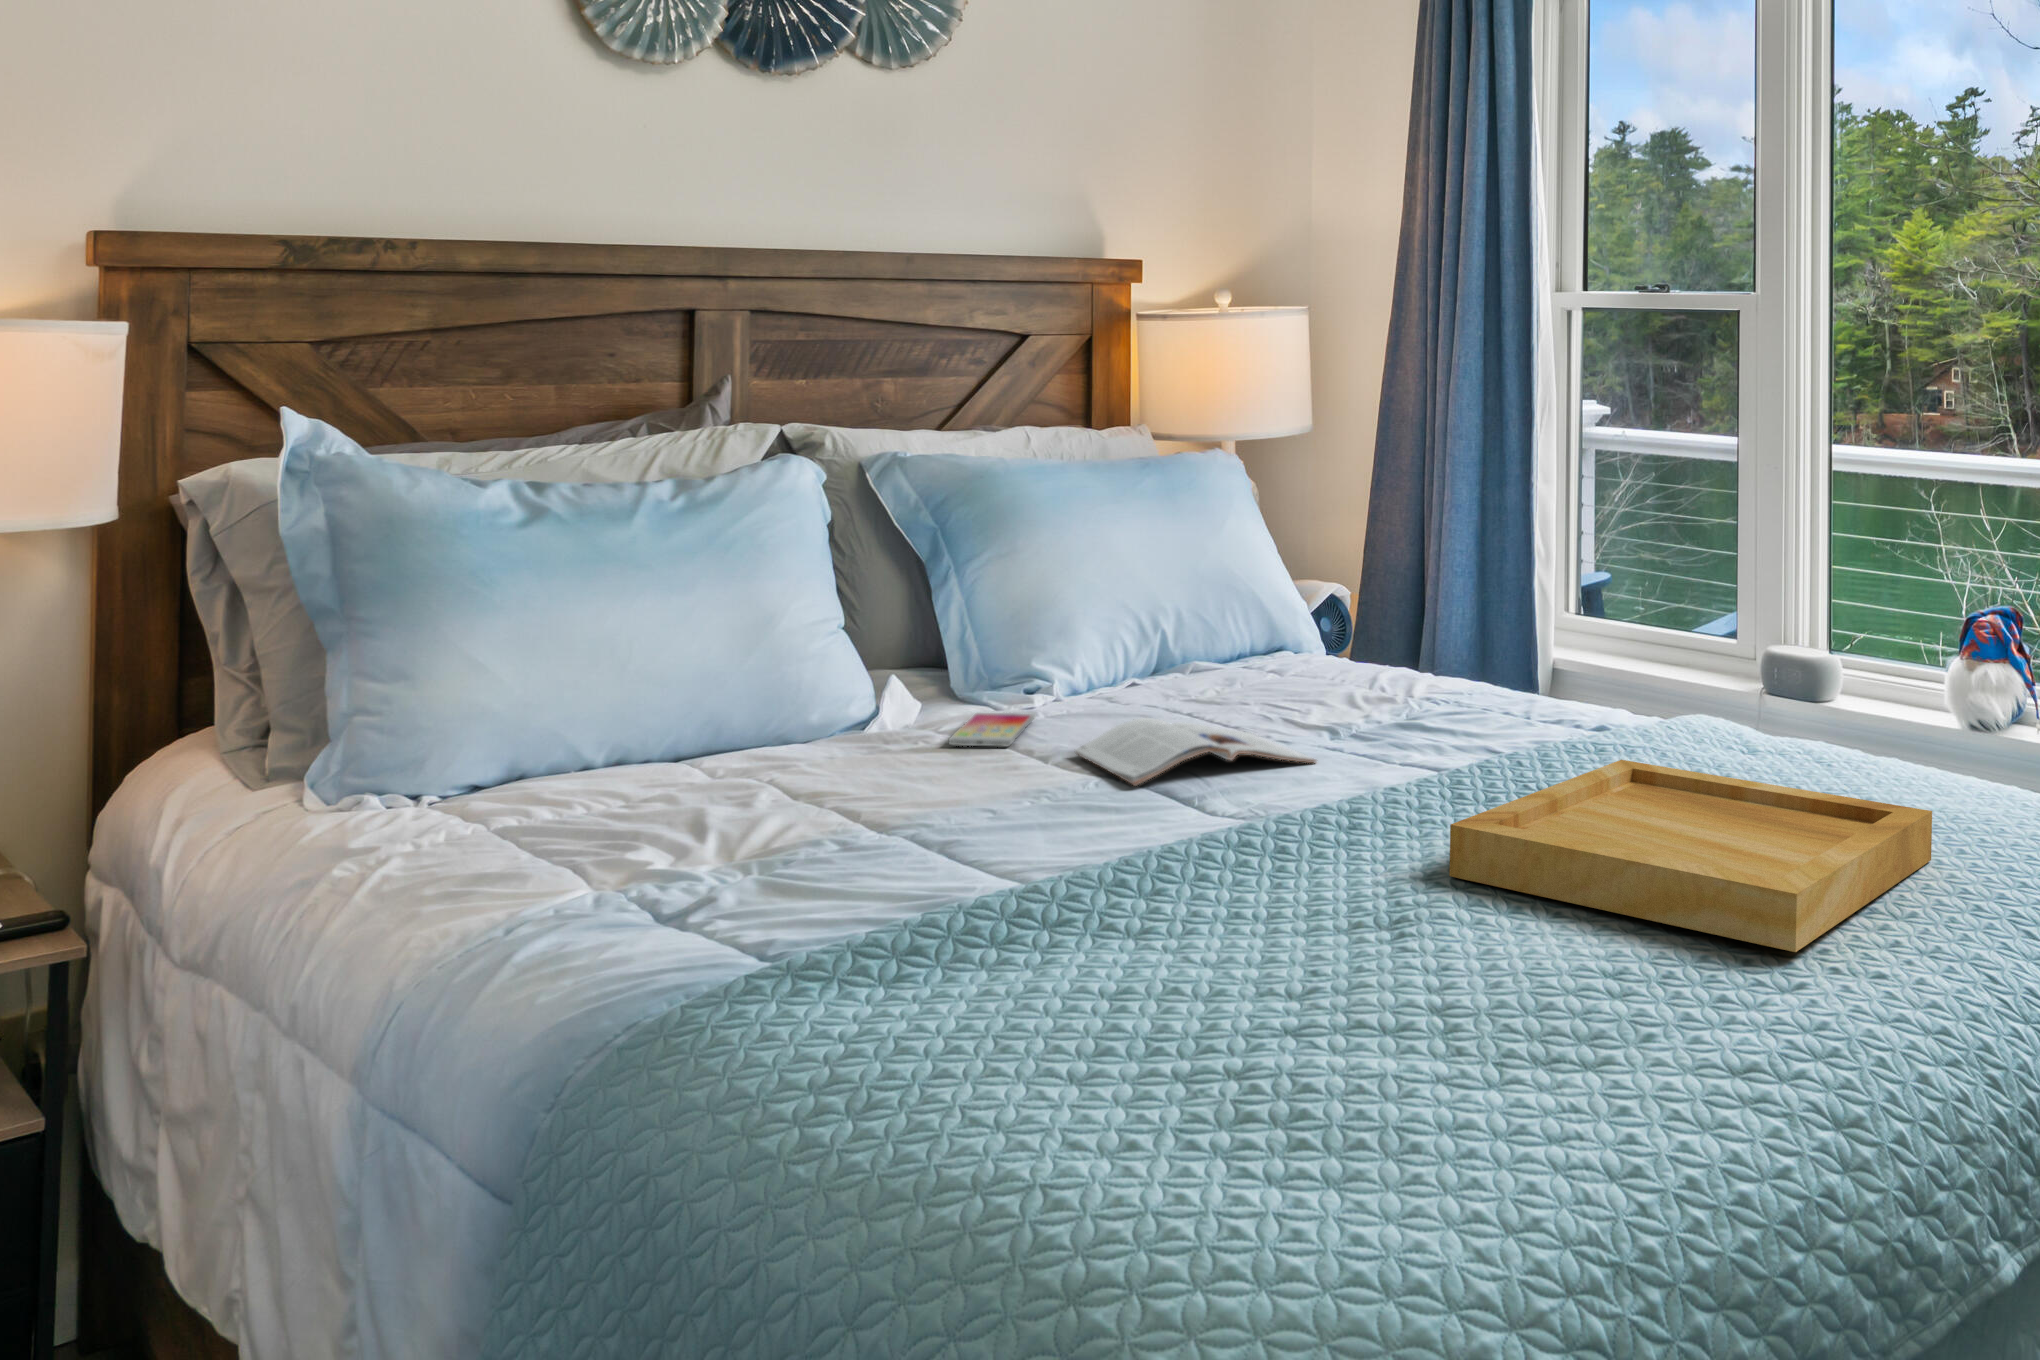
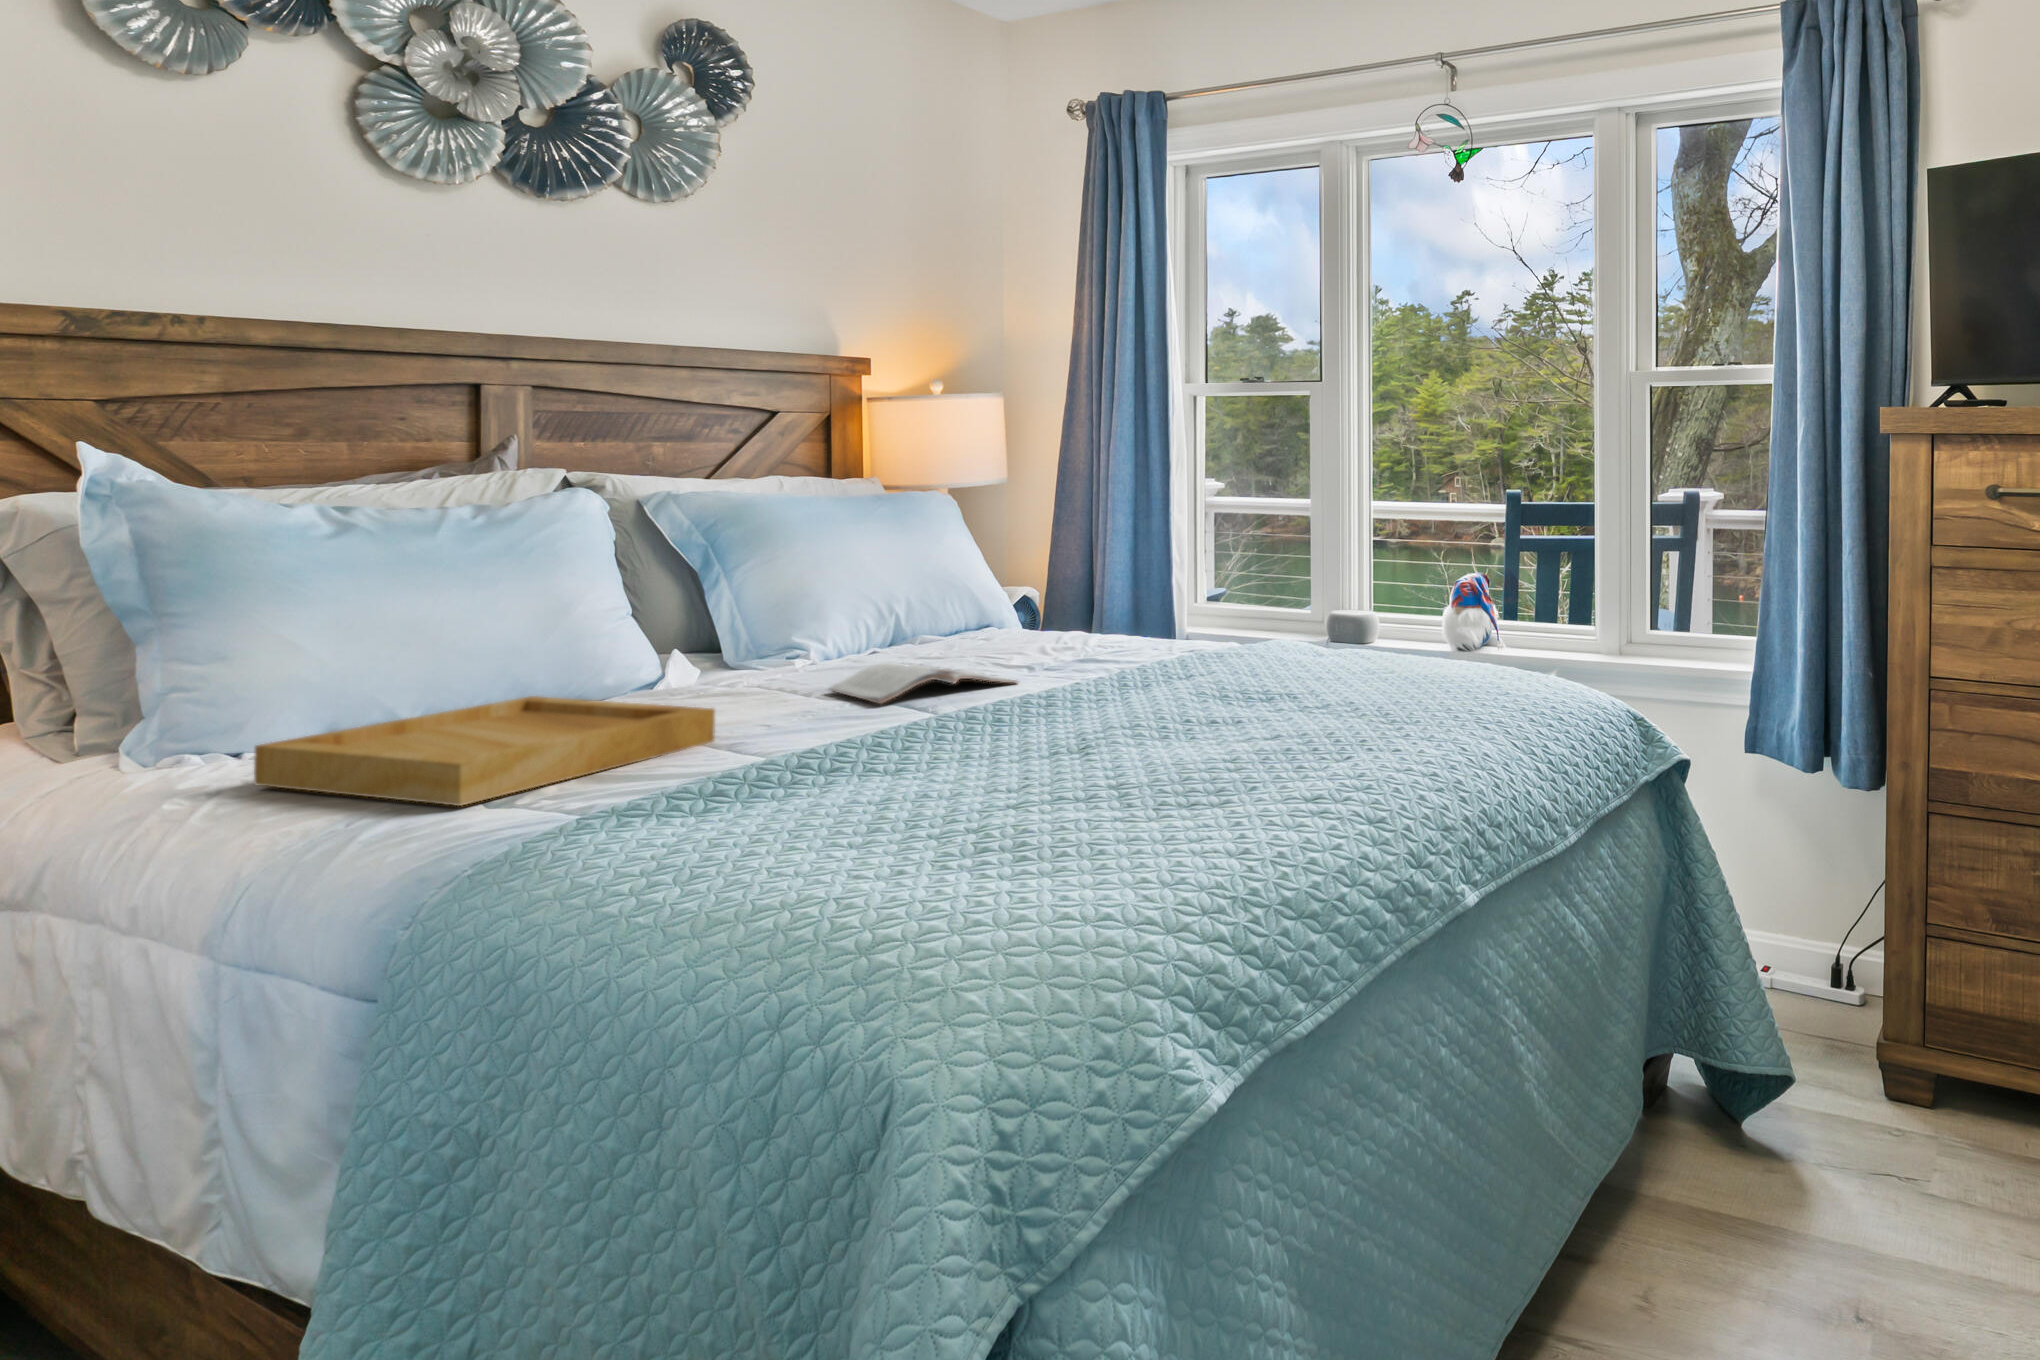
smartphone: present [949,713,1034,746] -> none [723,671,793,694]
tray: present [1449,760,1932,952] -> present [254,696,715,806]

